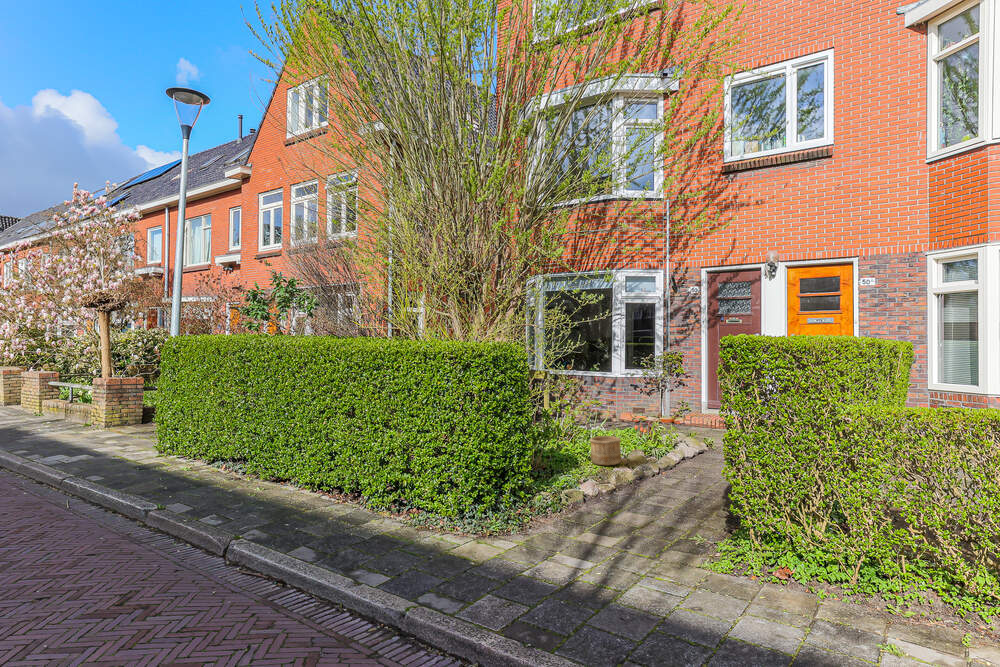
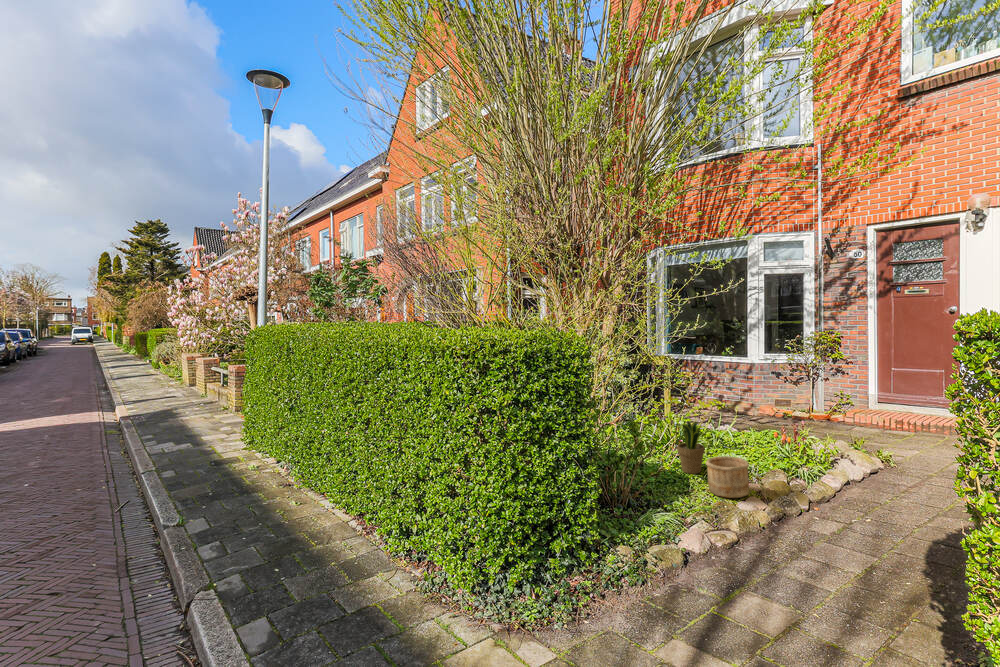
potted plant: none [563,410,589,453] -> present [674,421,705,474]

